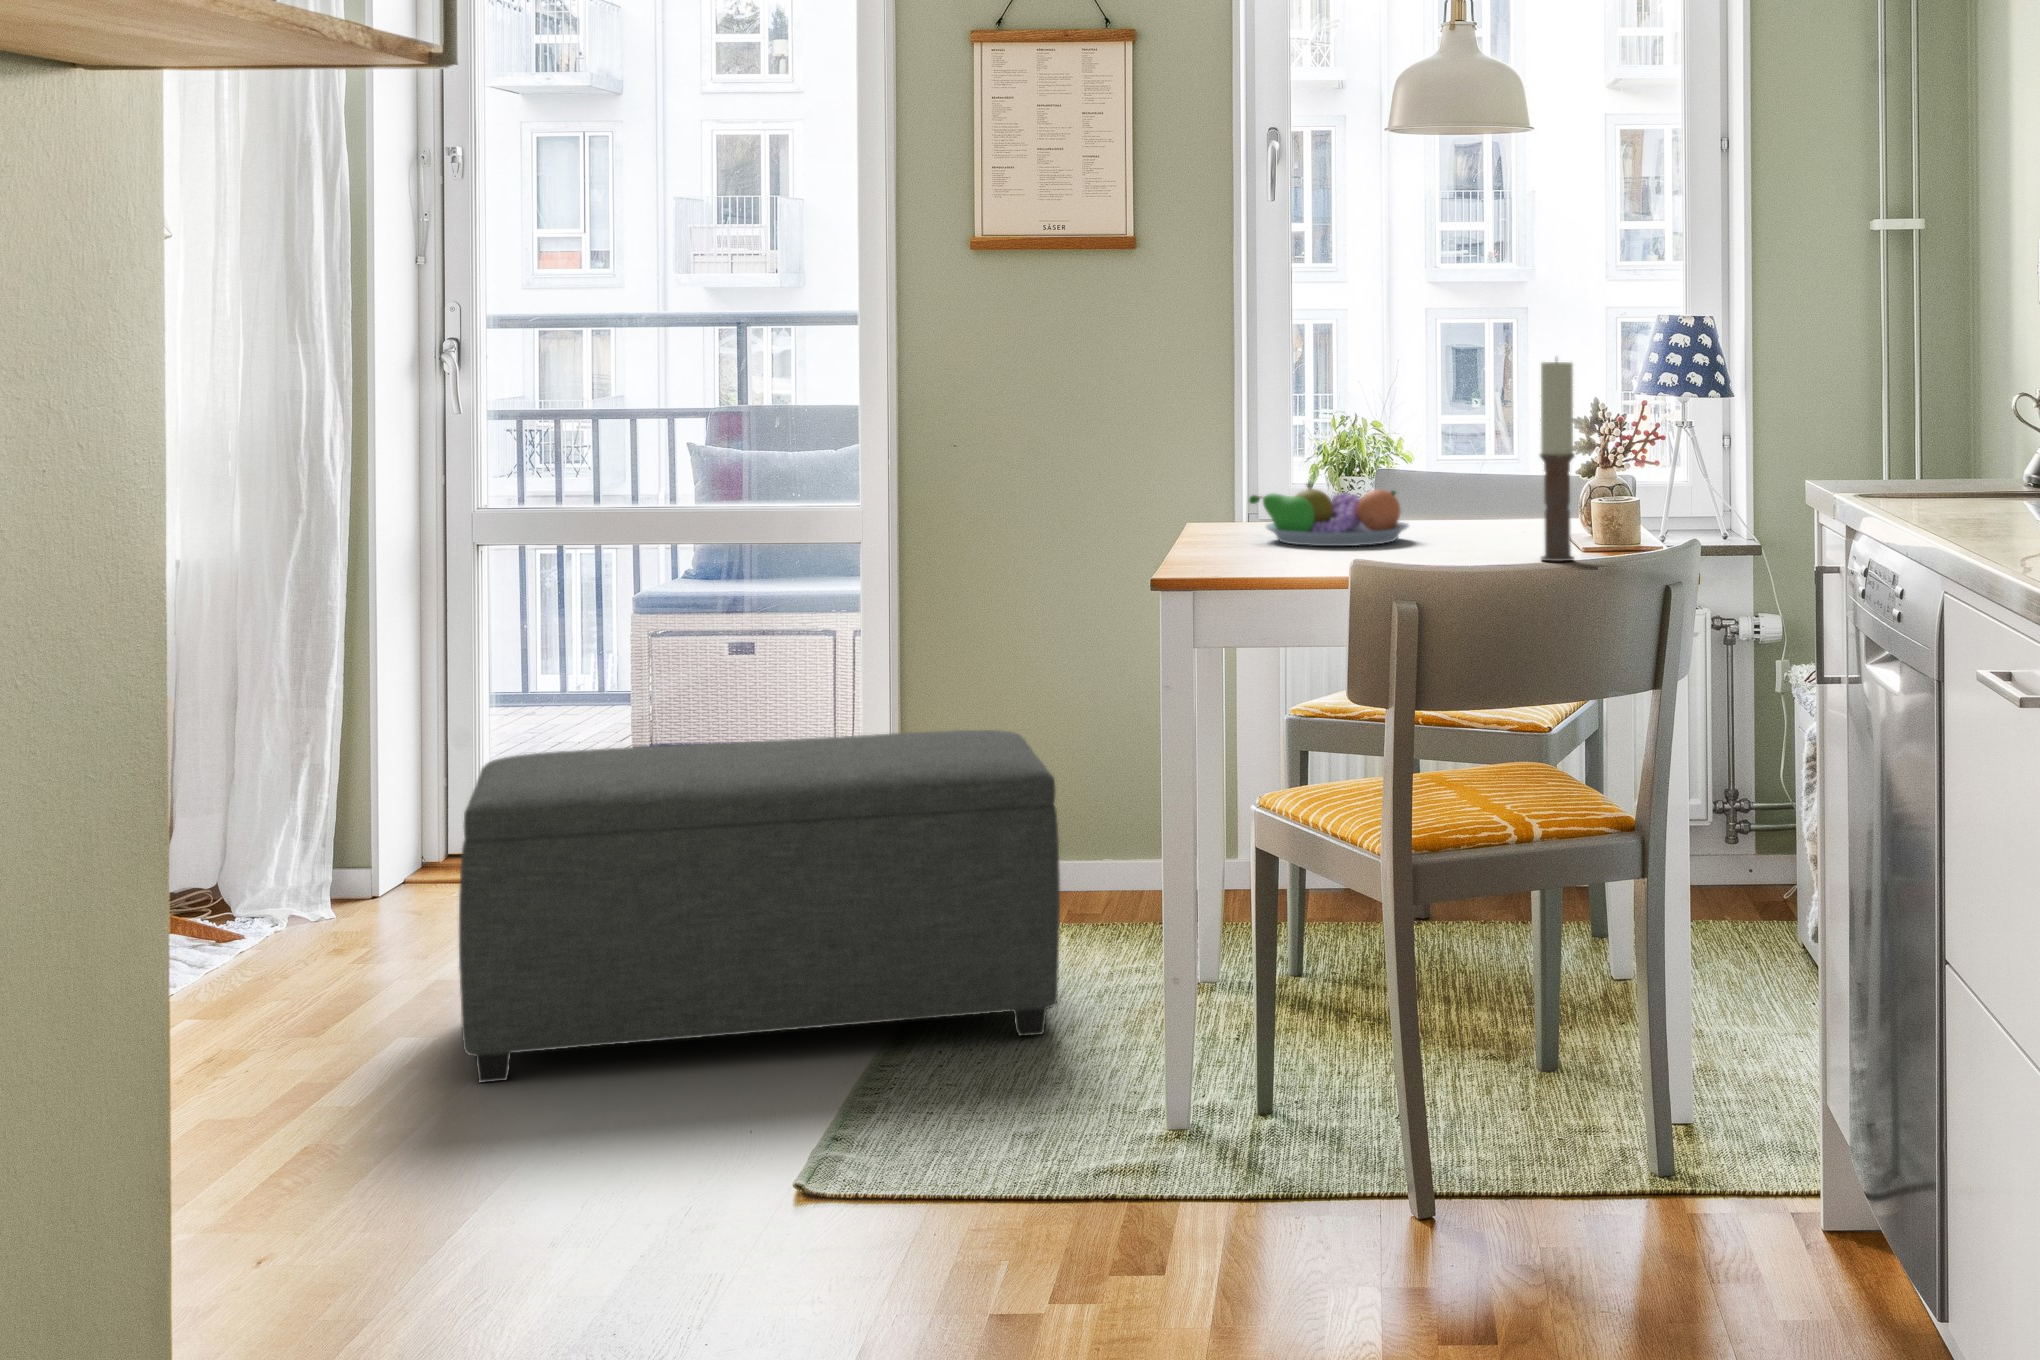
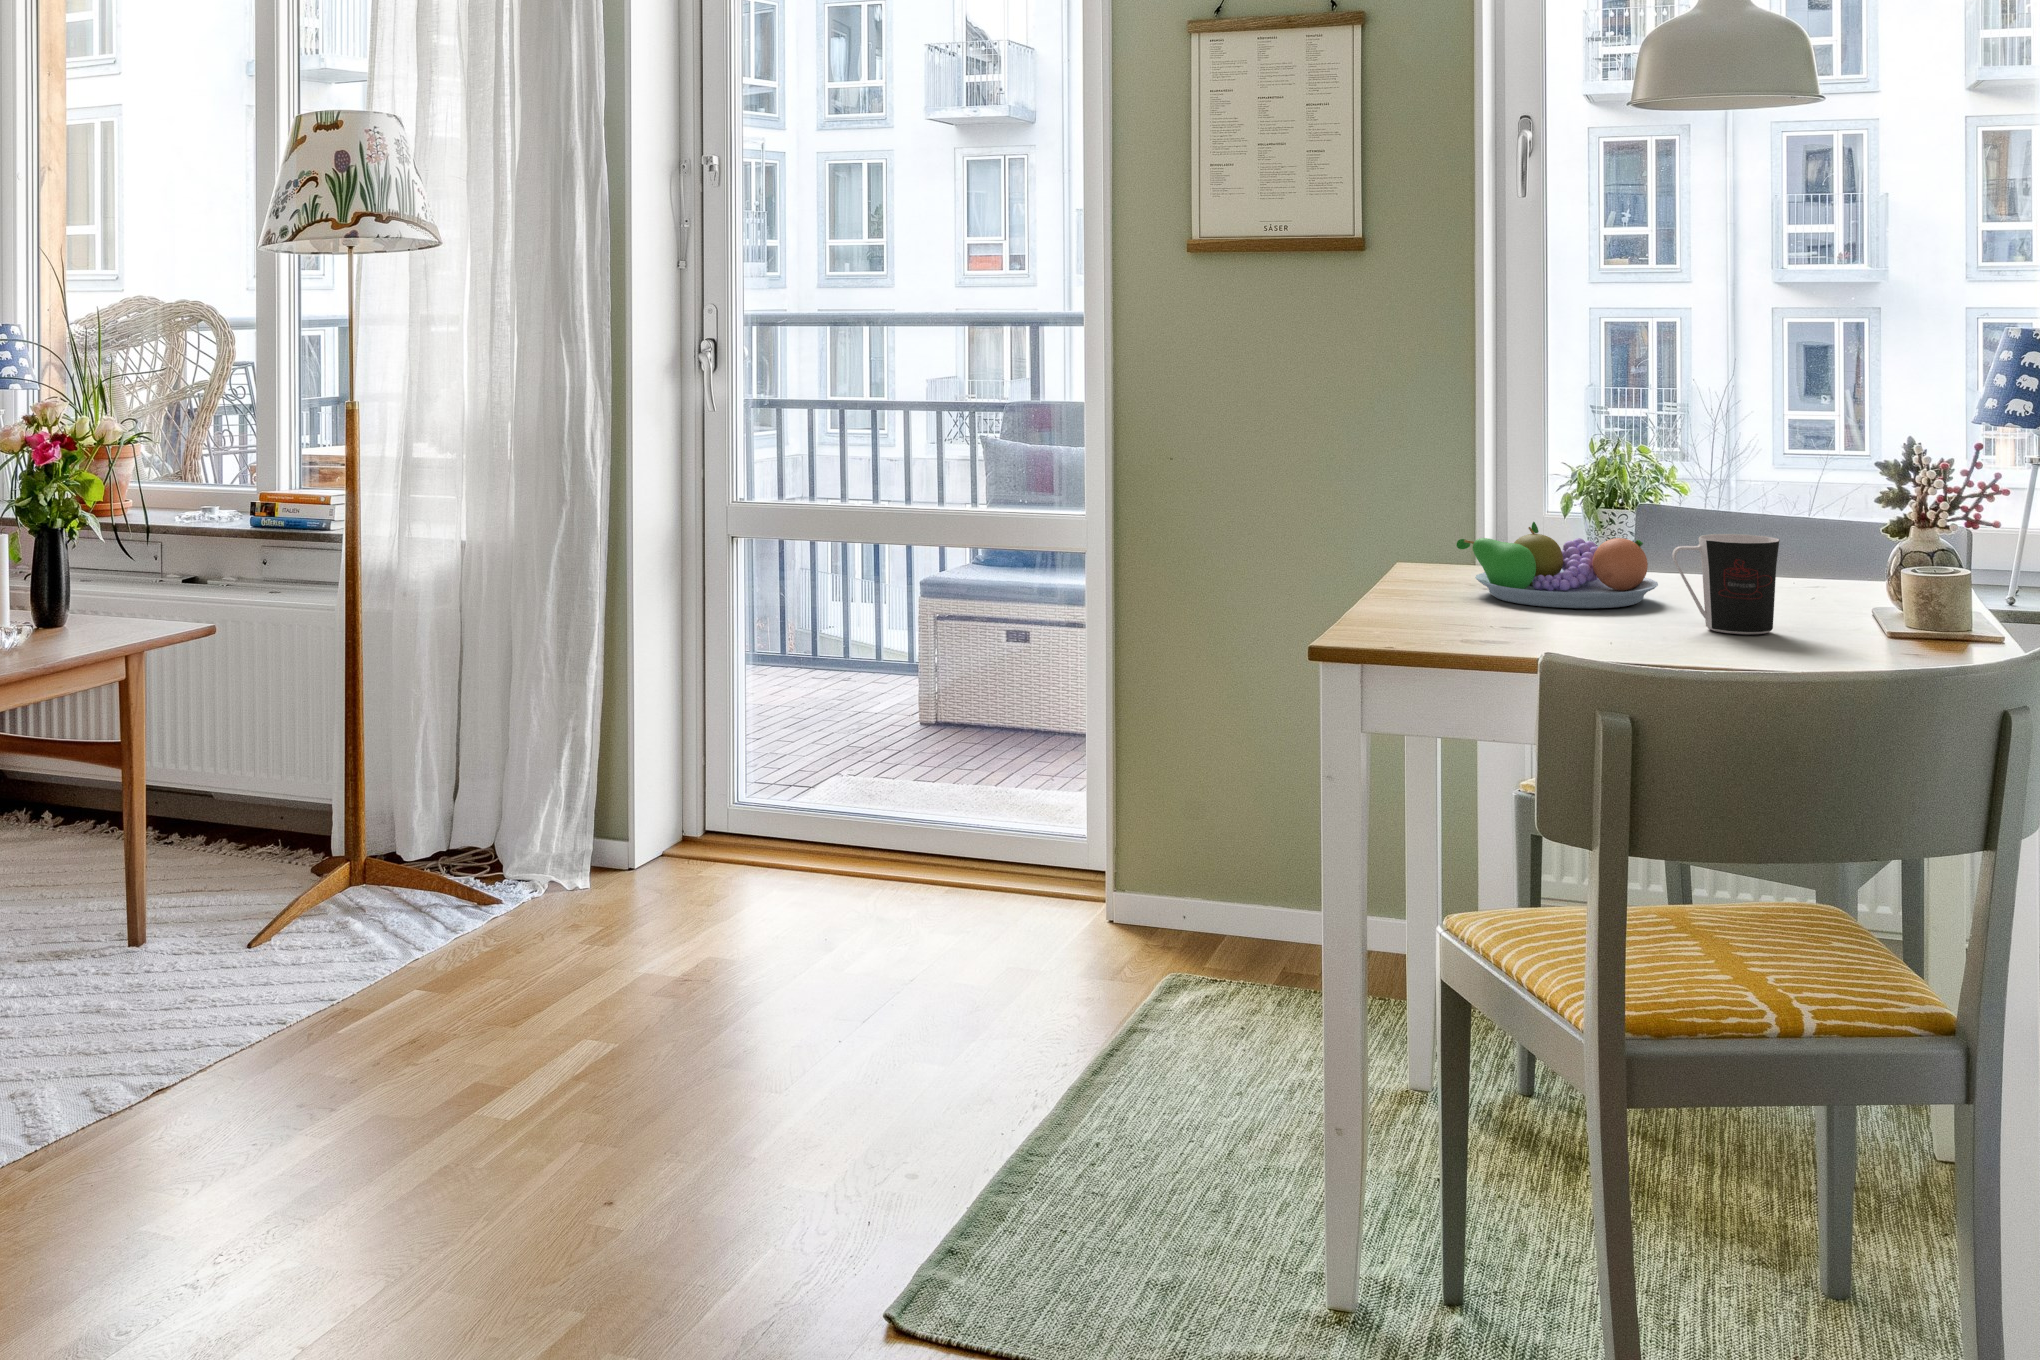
candle: present [1540,361,1574,561] -> none [1825,385,1875,651]
coffee cup: none [1426,478,1505,556] -> present [1672,534,1779,634]
ottoman: present [459,730,1060,1082] -> none [605,767,1233,1139]

